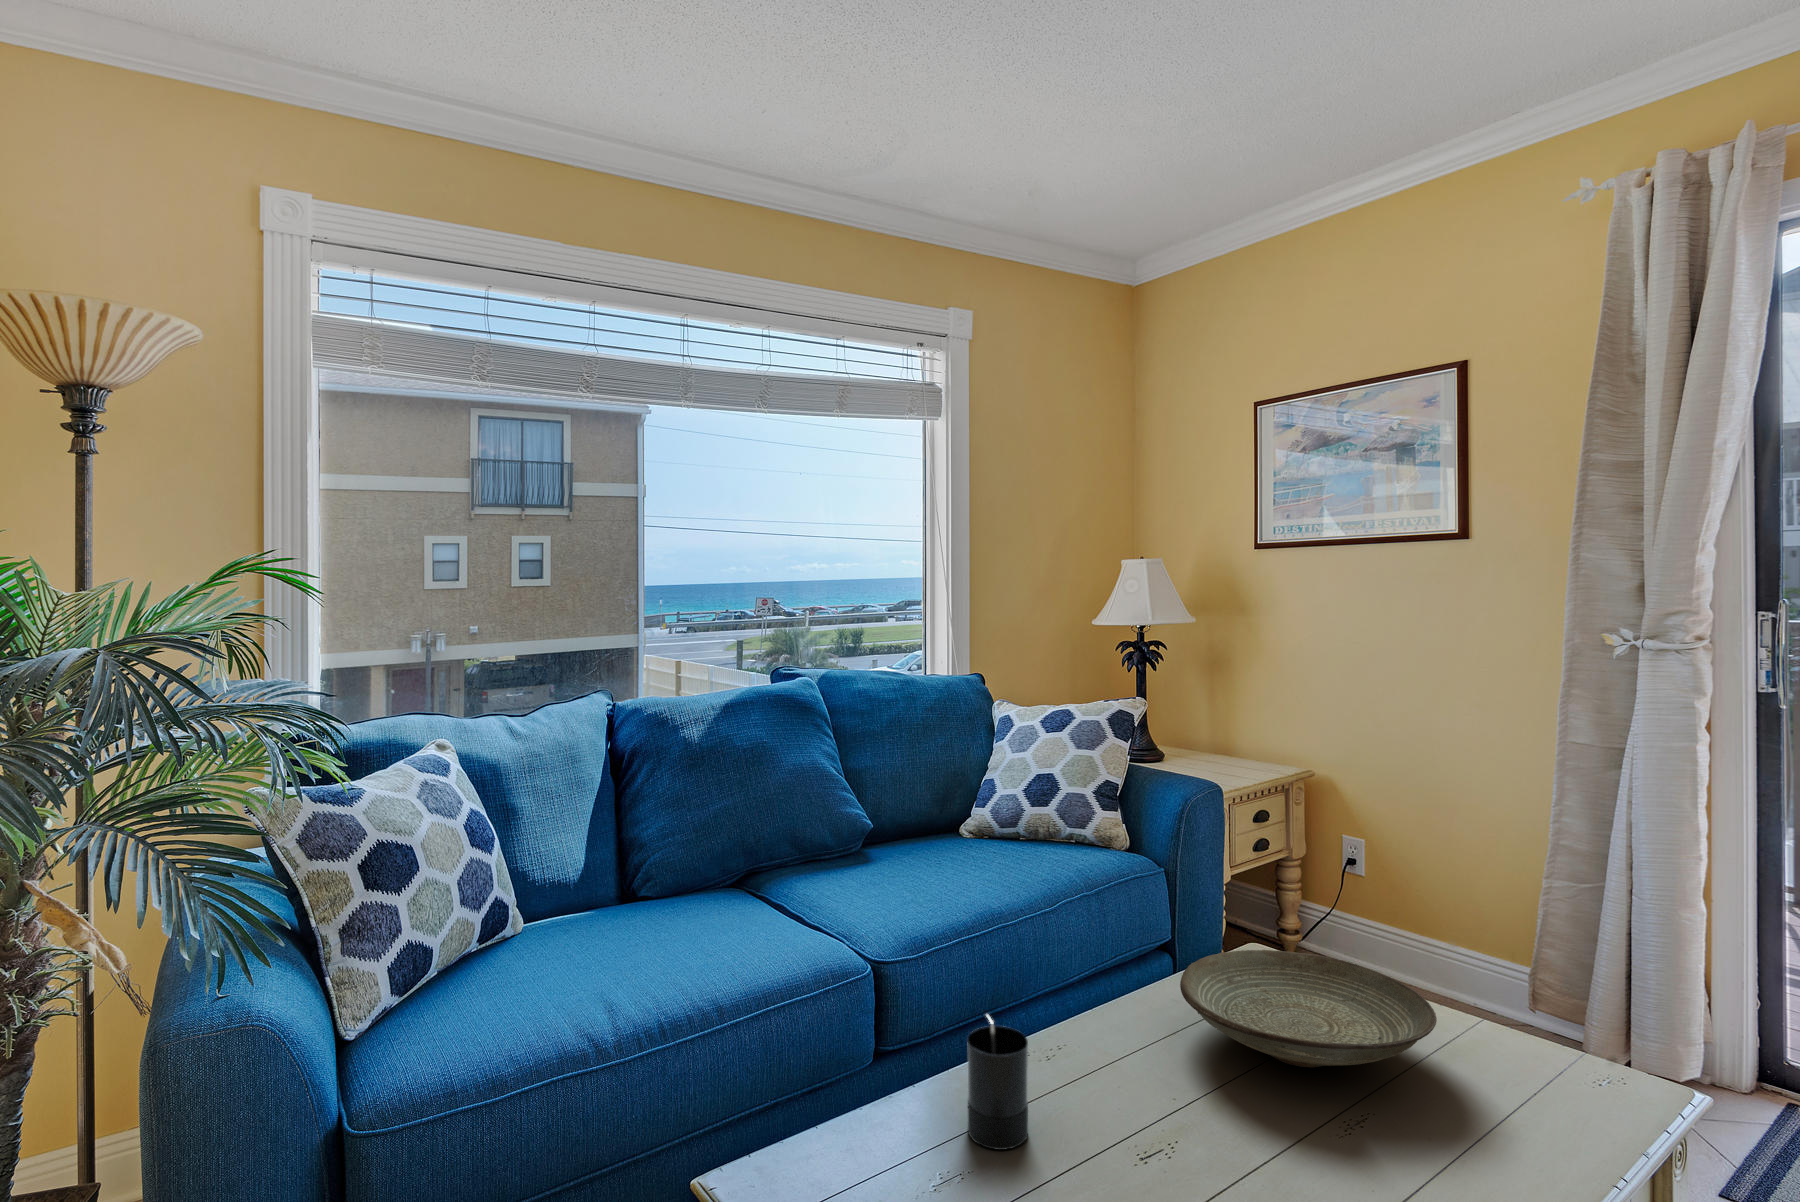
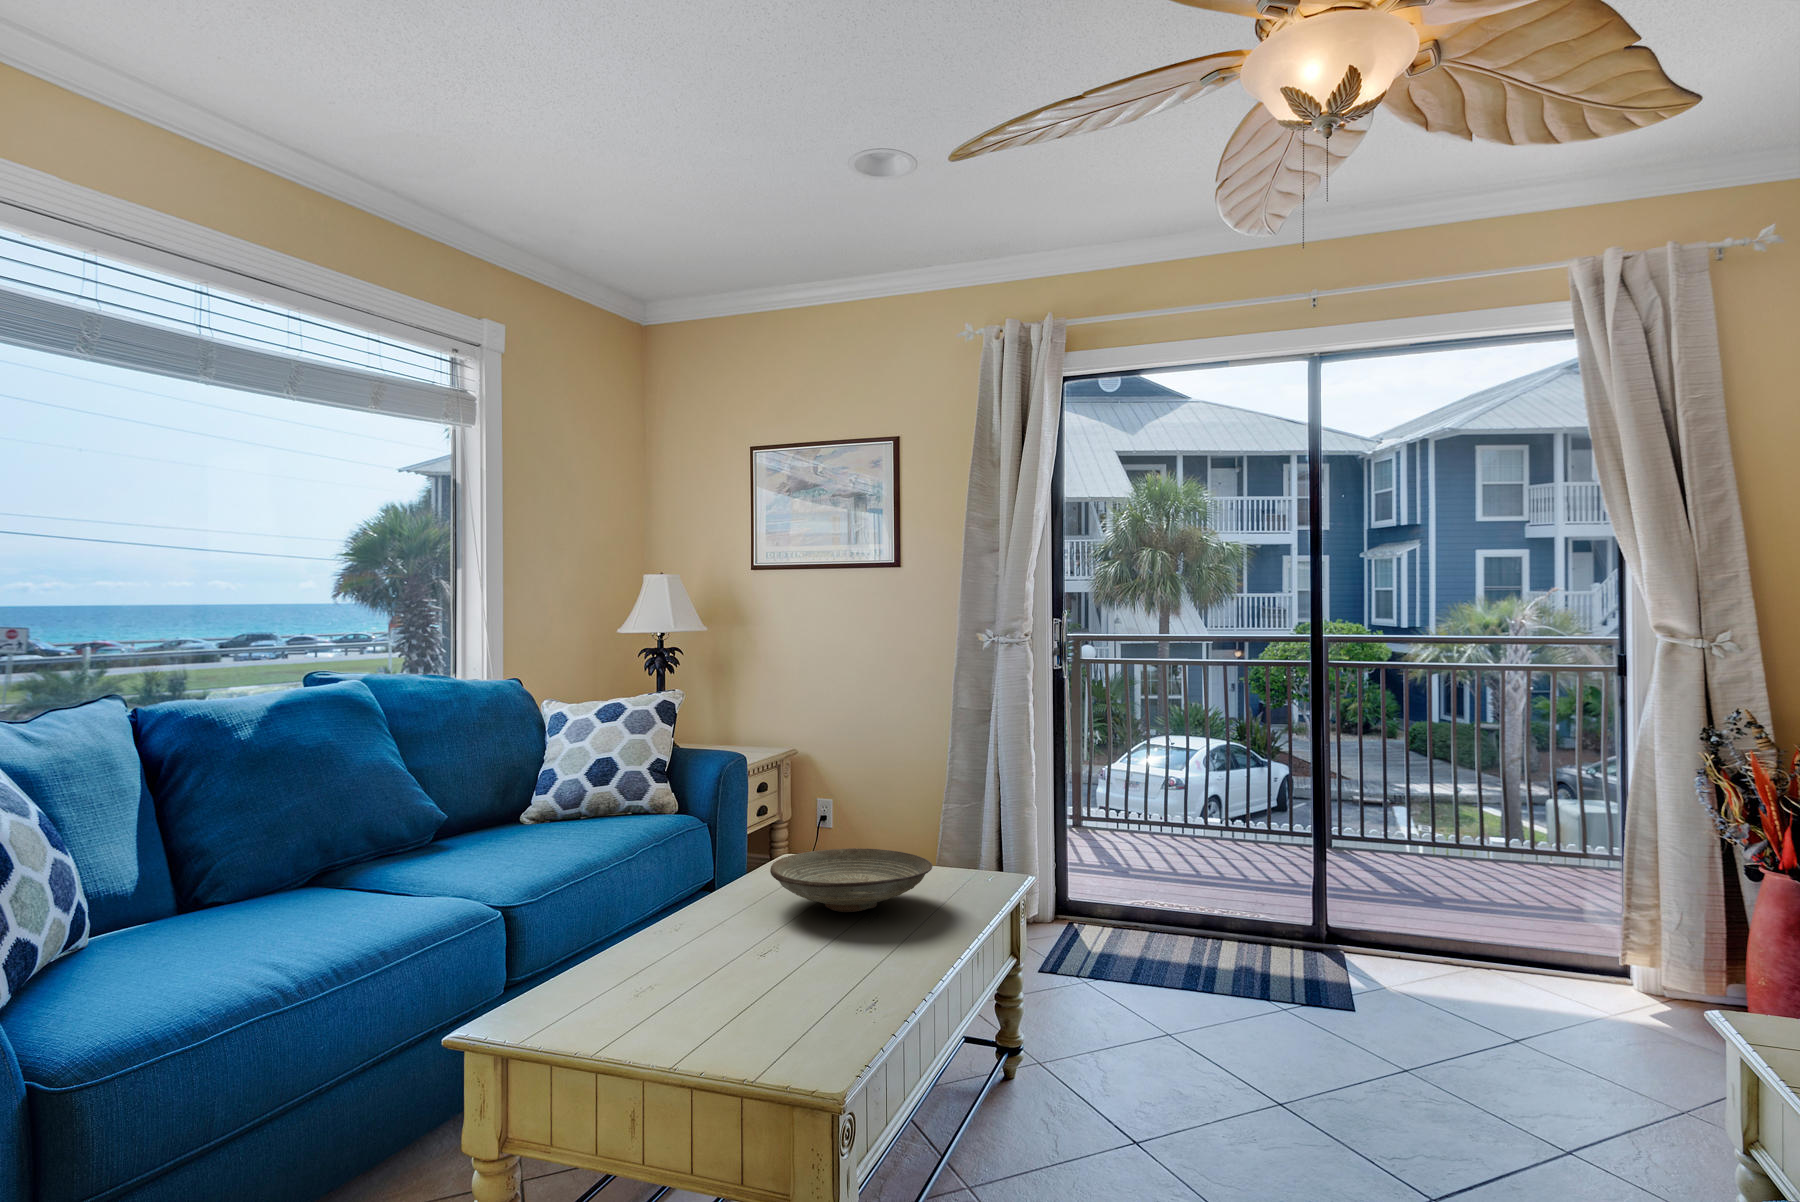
candle: present [967,1014,1028,1150] -> none [654,894,701,984]

